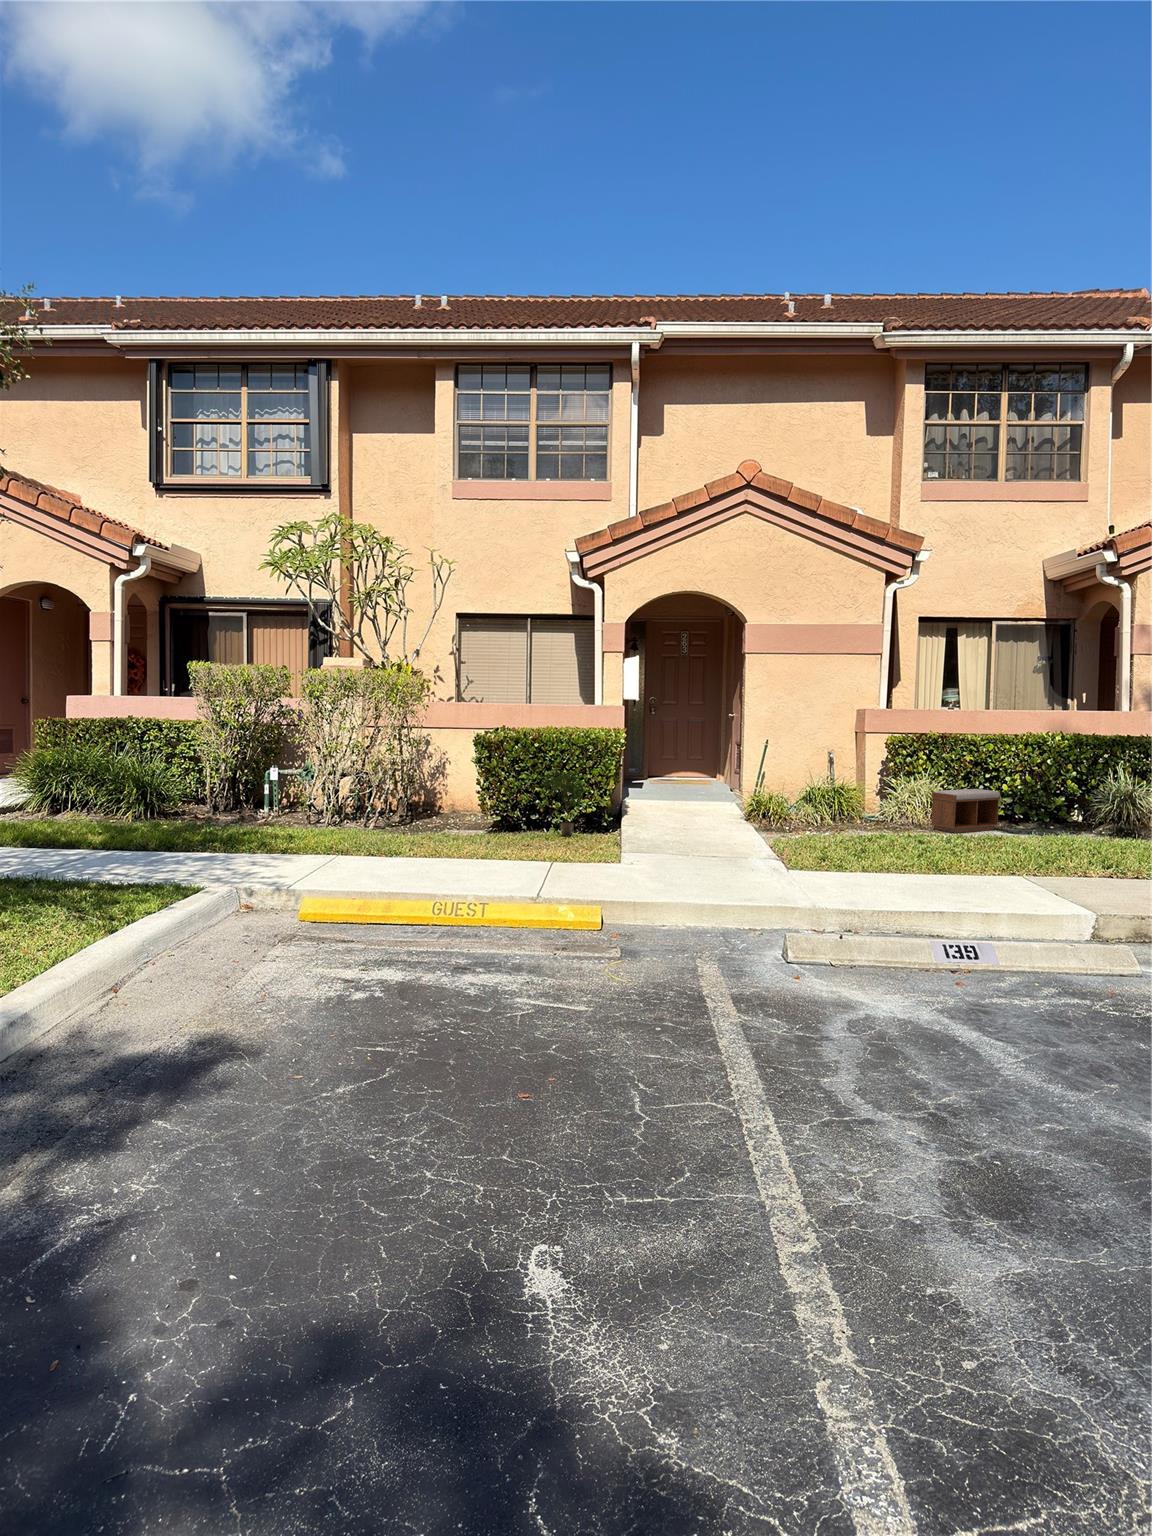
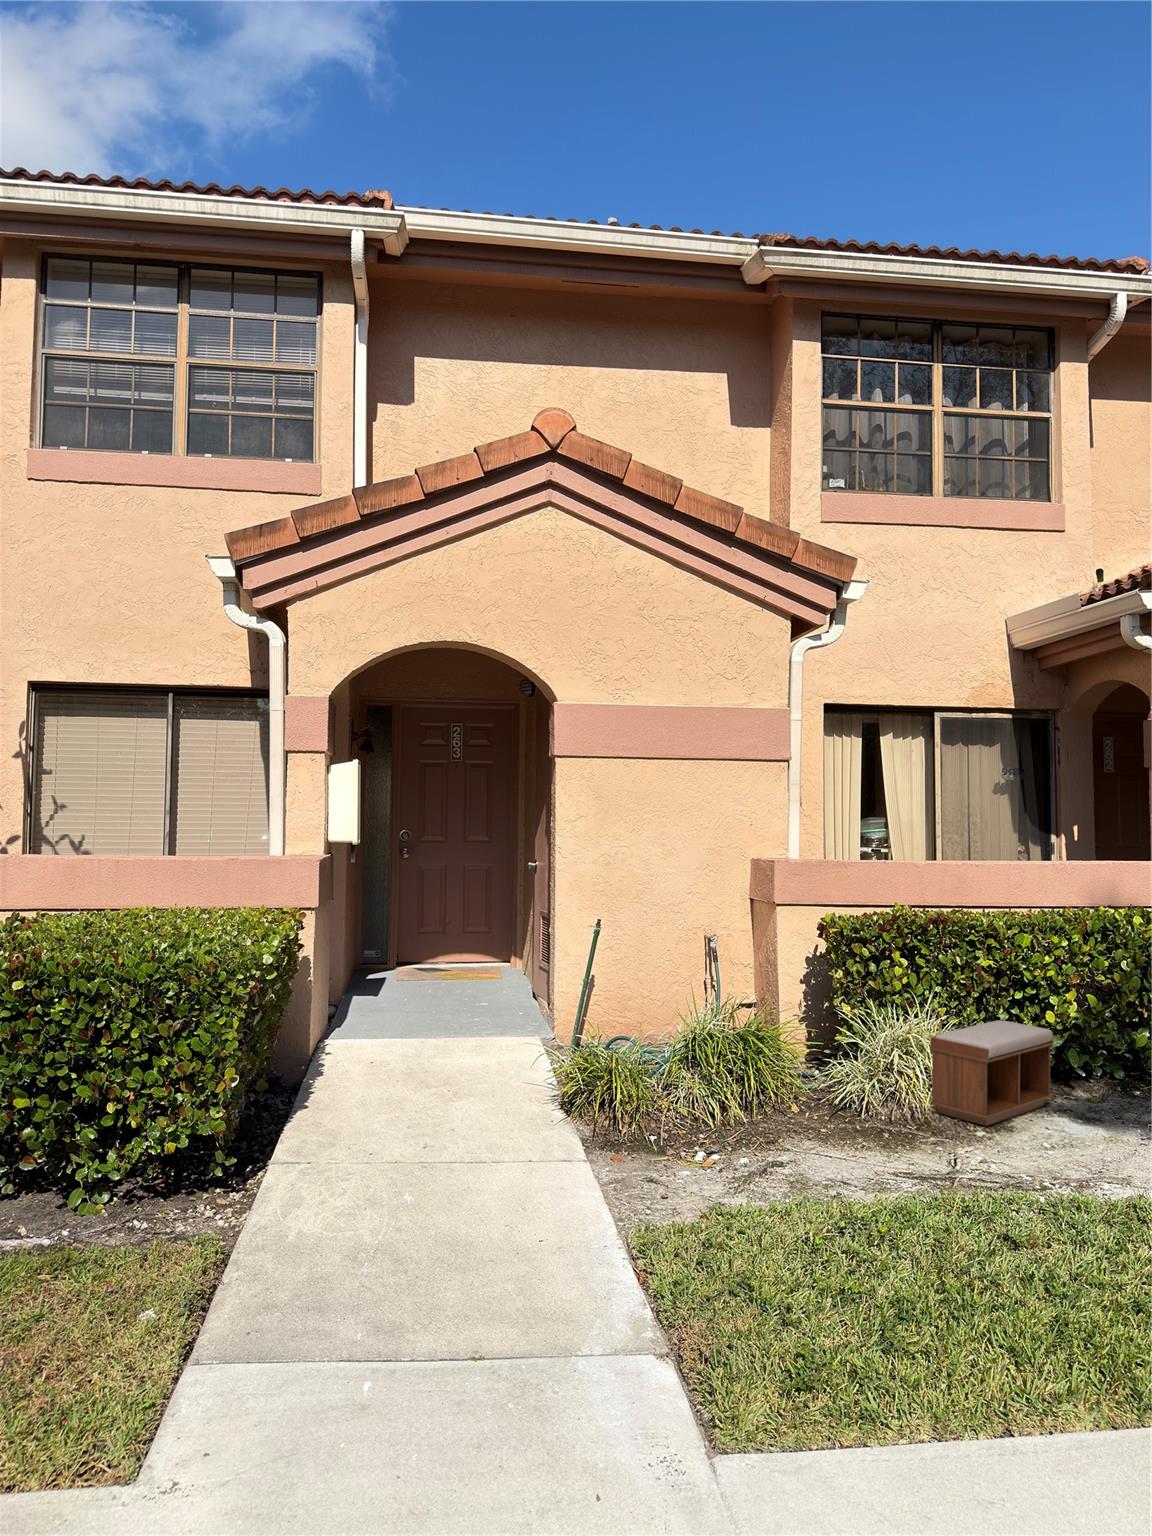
potted plant: present [540,771,588,836] -> none [36,1042,185,1221]

